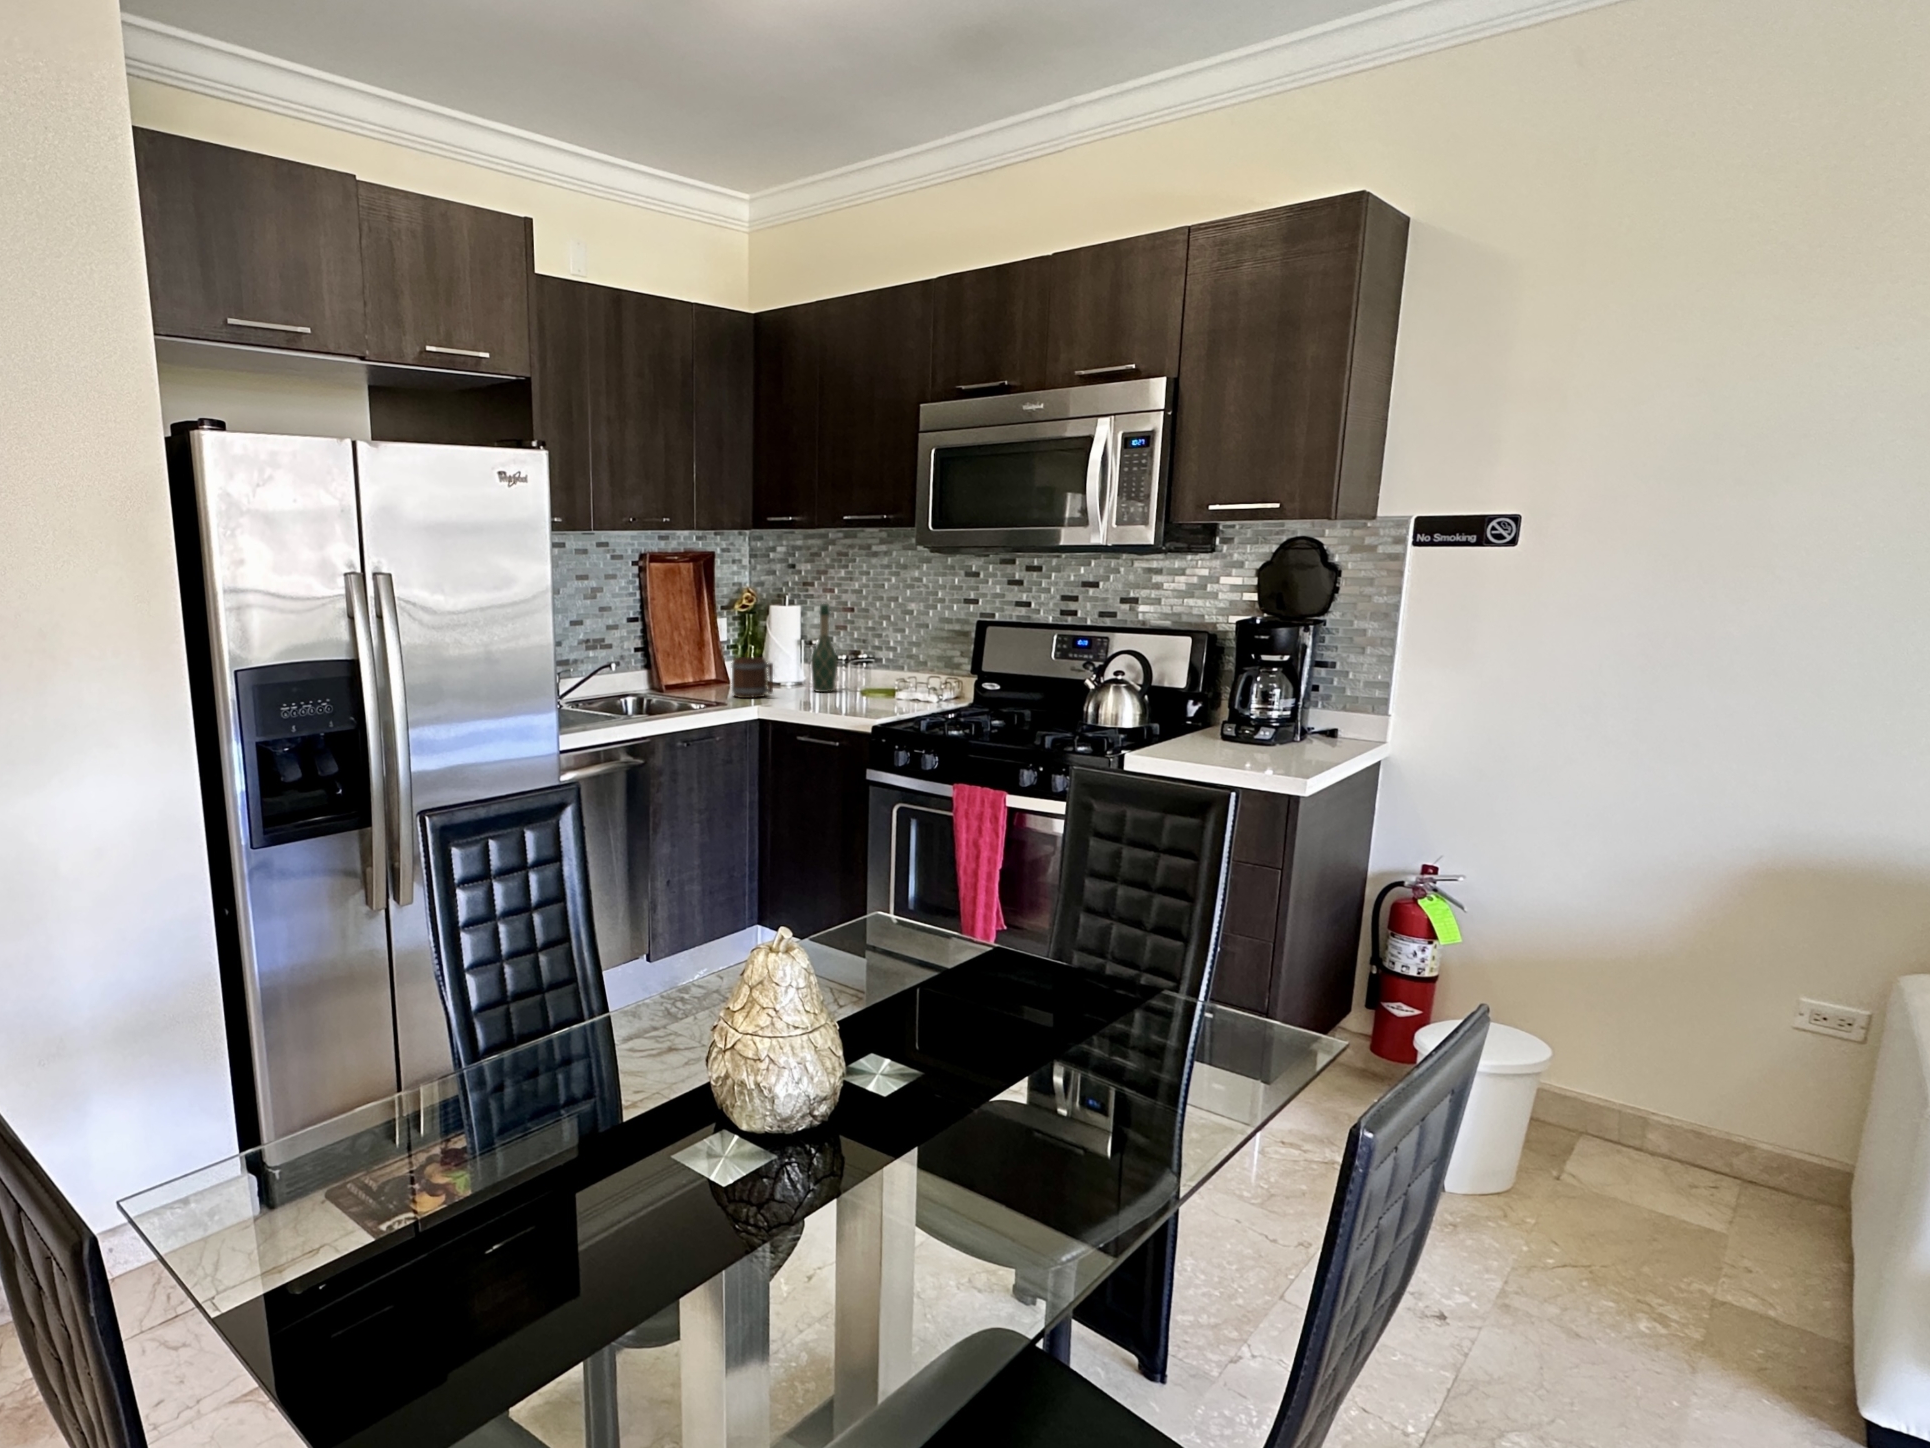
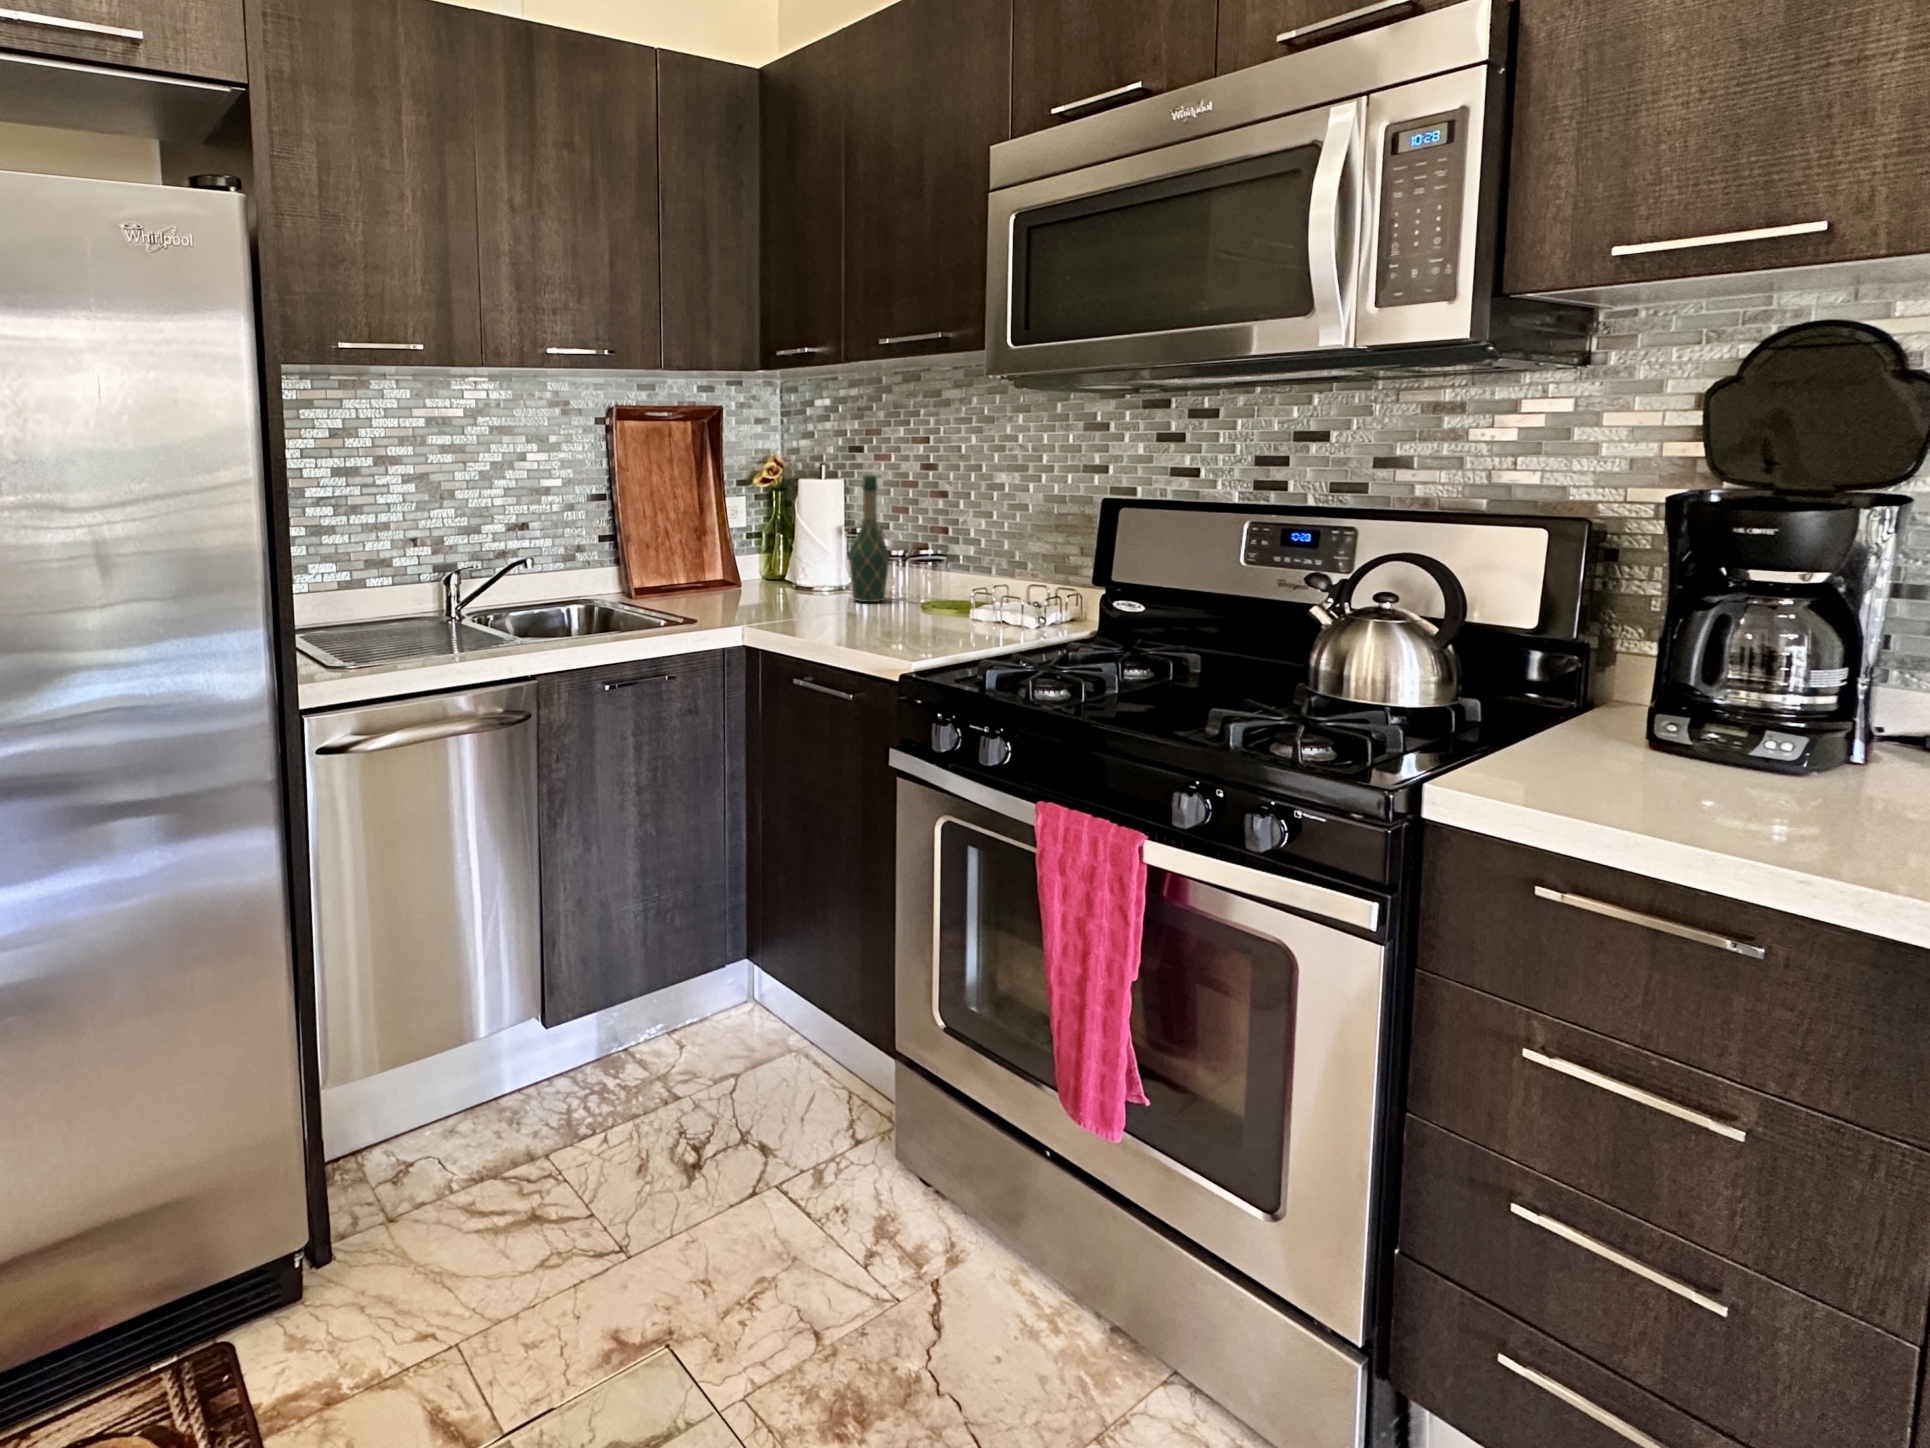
mug: present [732,657,773,698] -> none [726,549,784,608]

